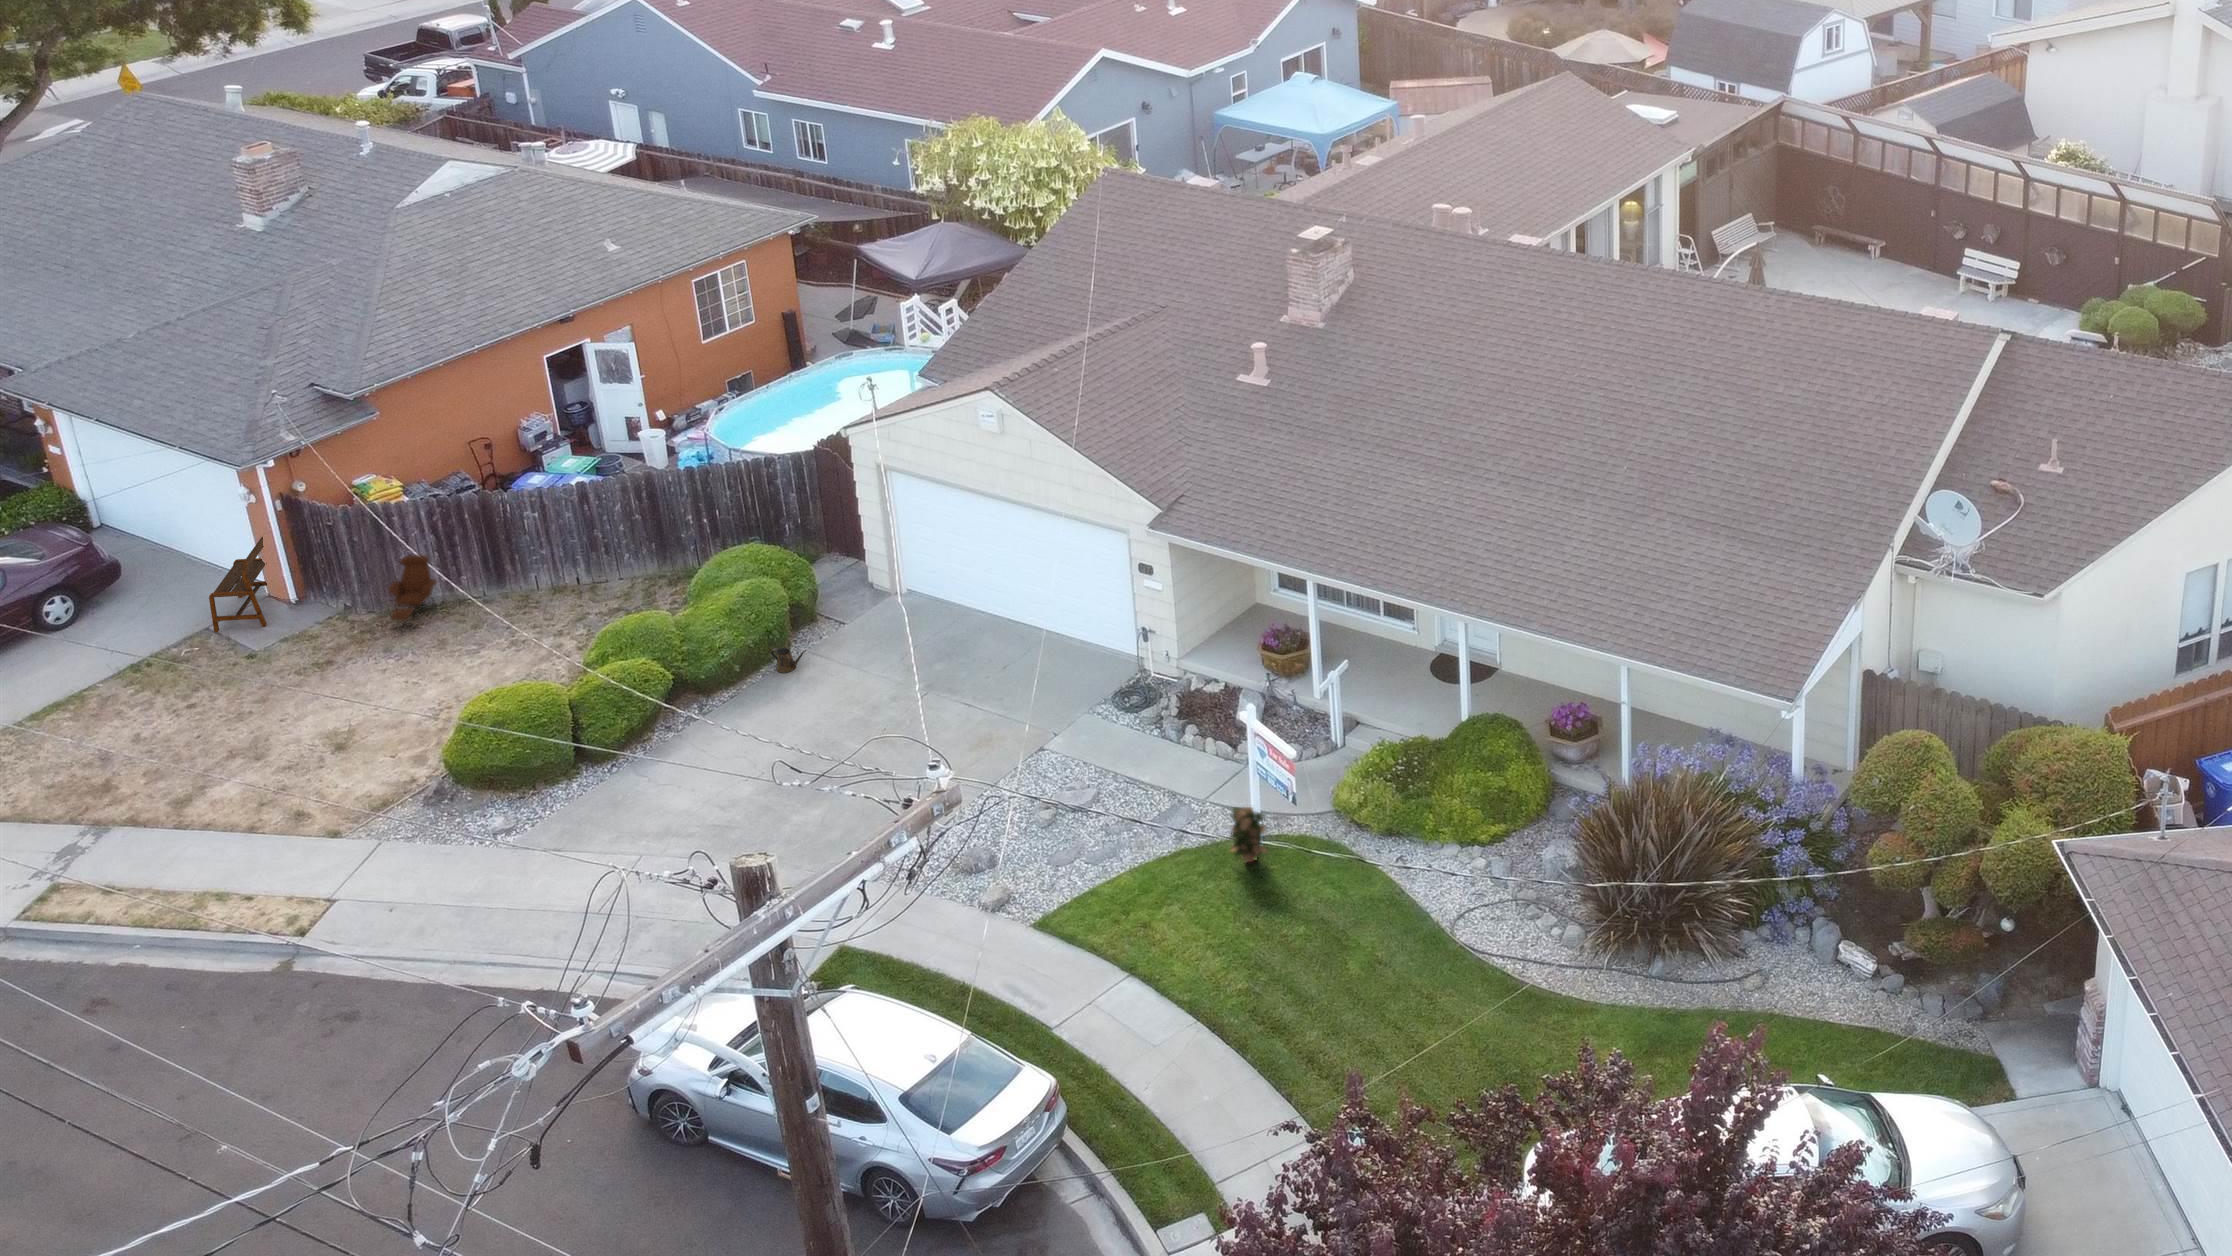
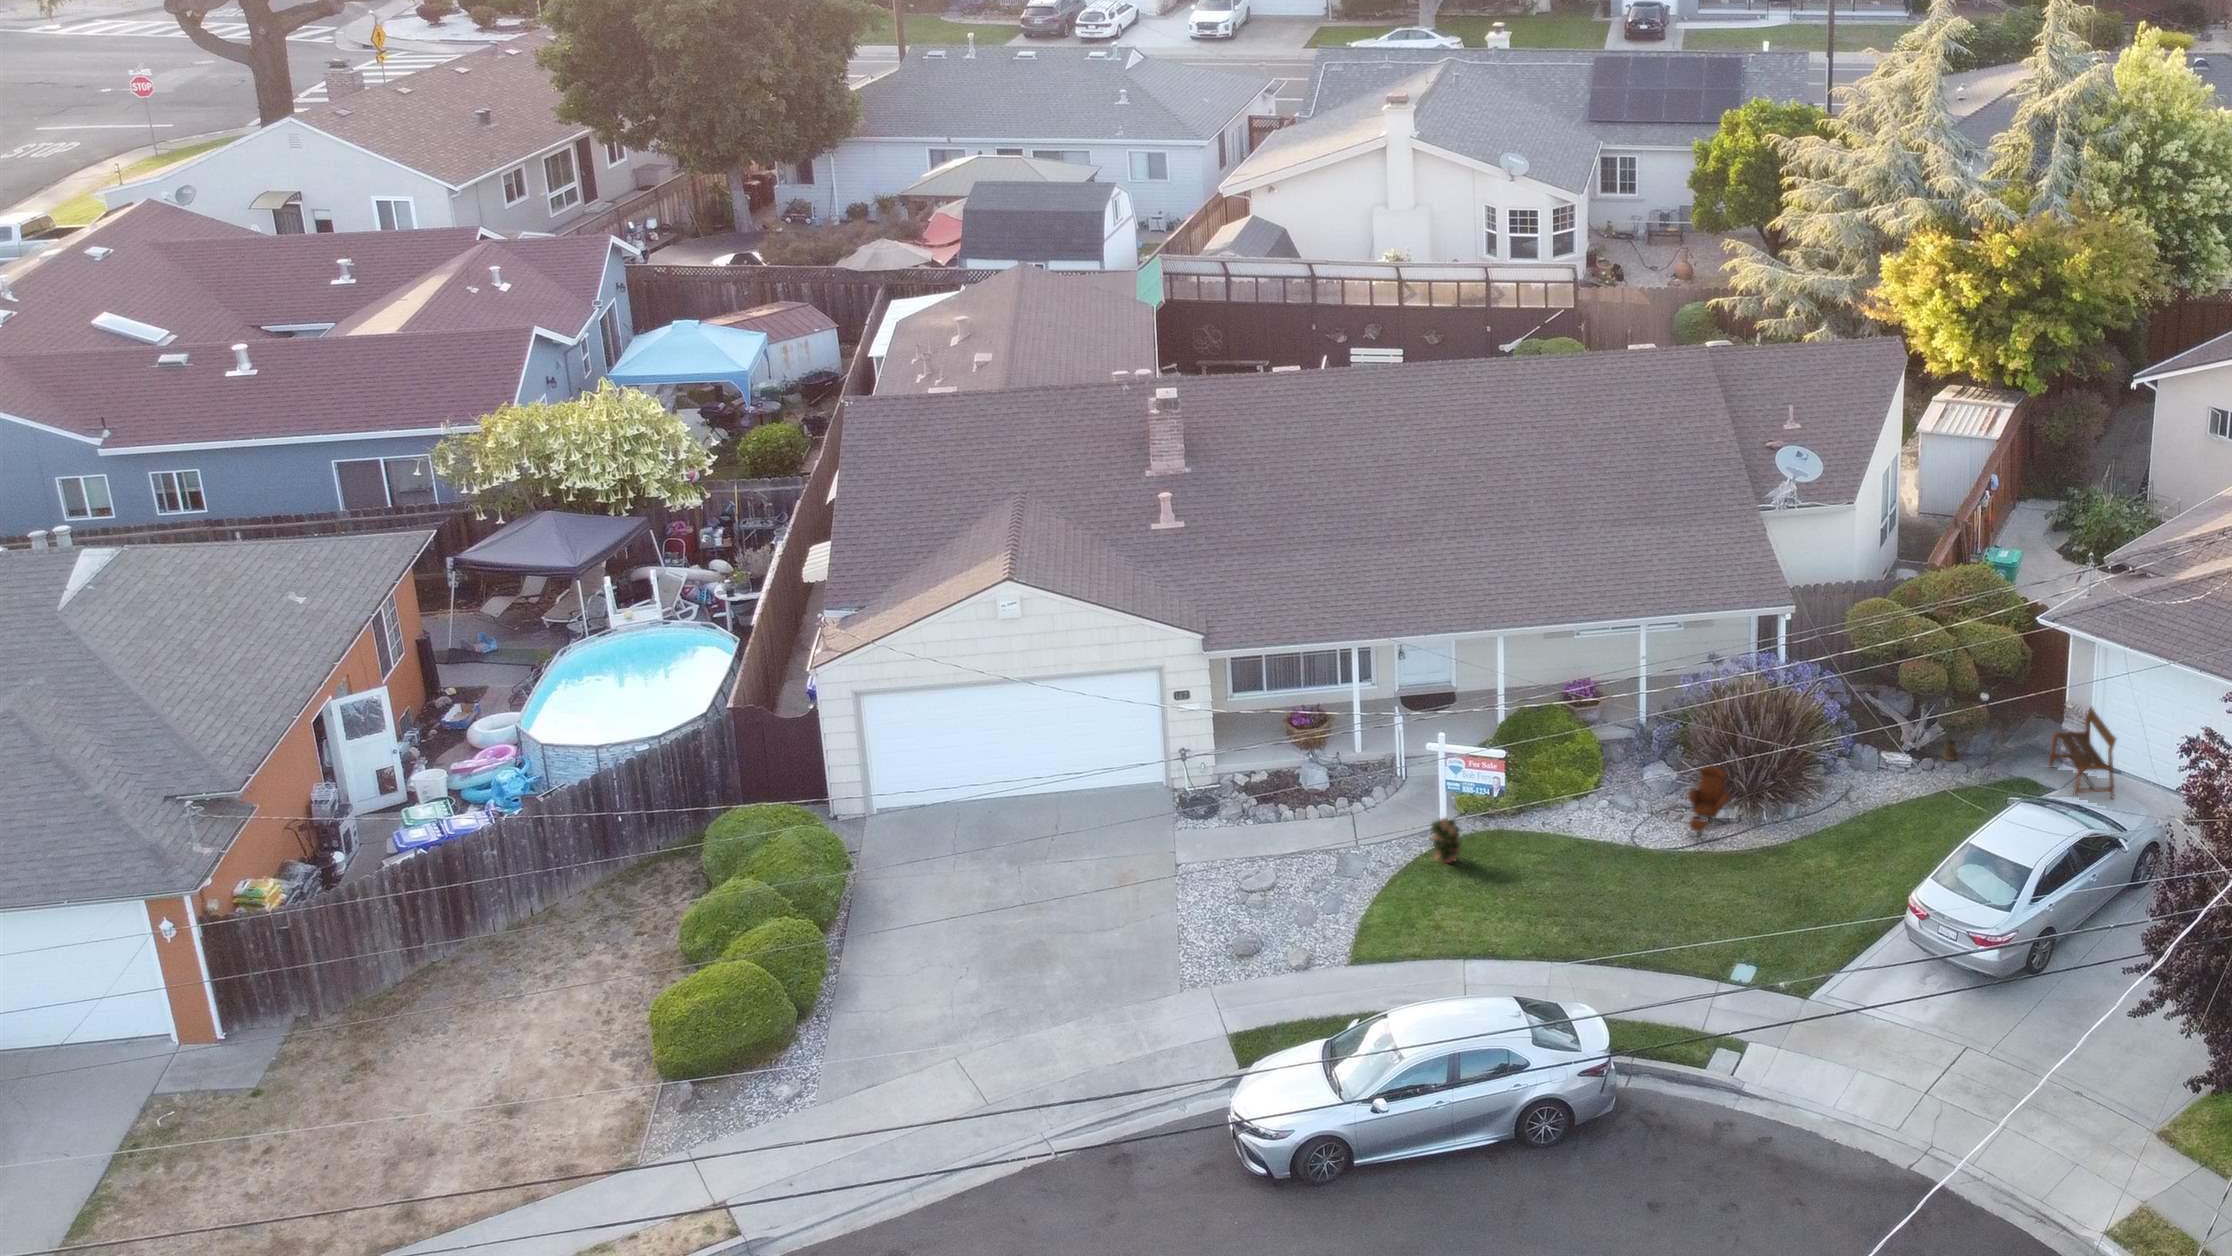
bench: present [209,537,267,632] -> present [2049,708,2116,798]
lounge chair: present [389,555,436,630] -> present [1688,766,1730,839]
watering can: present [771,648,806,673] -> present [1942,739,1962,761]

